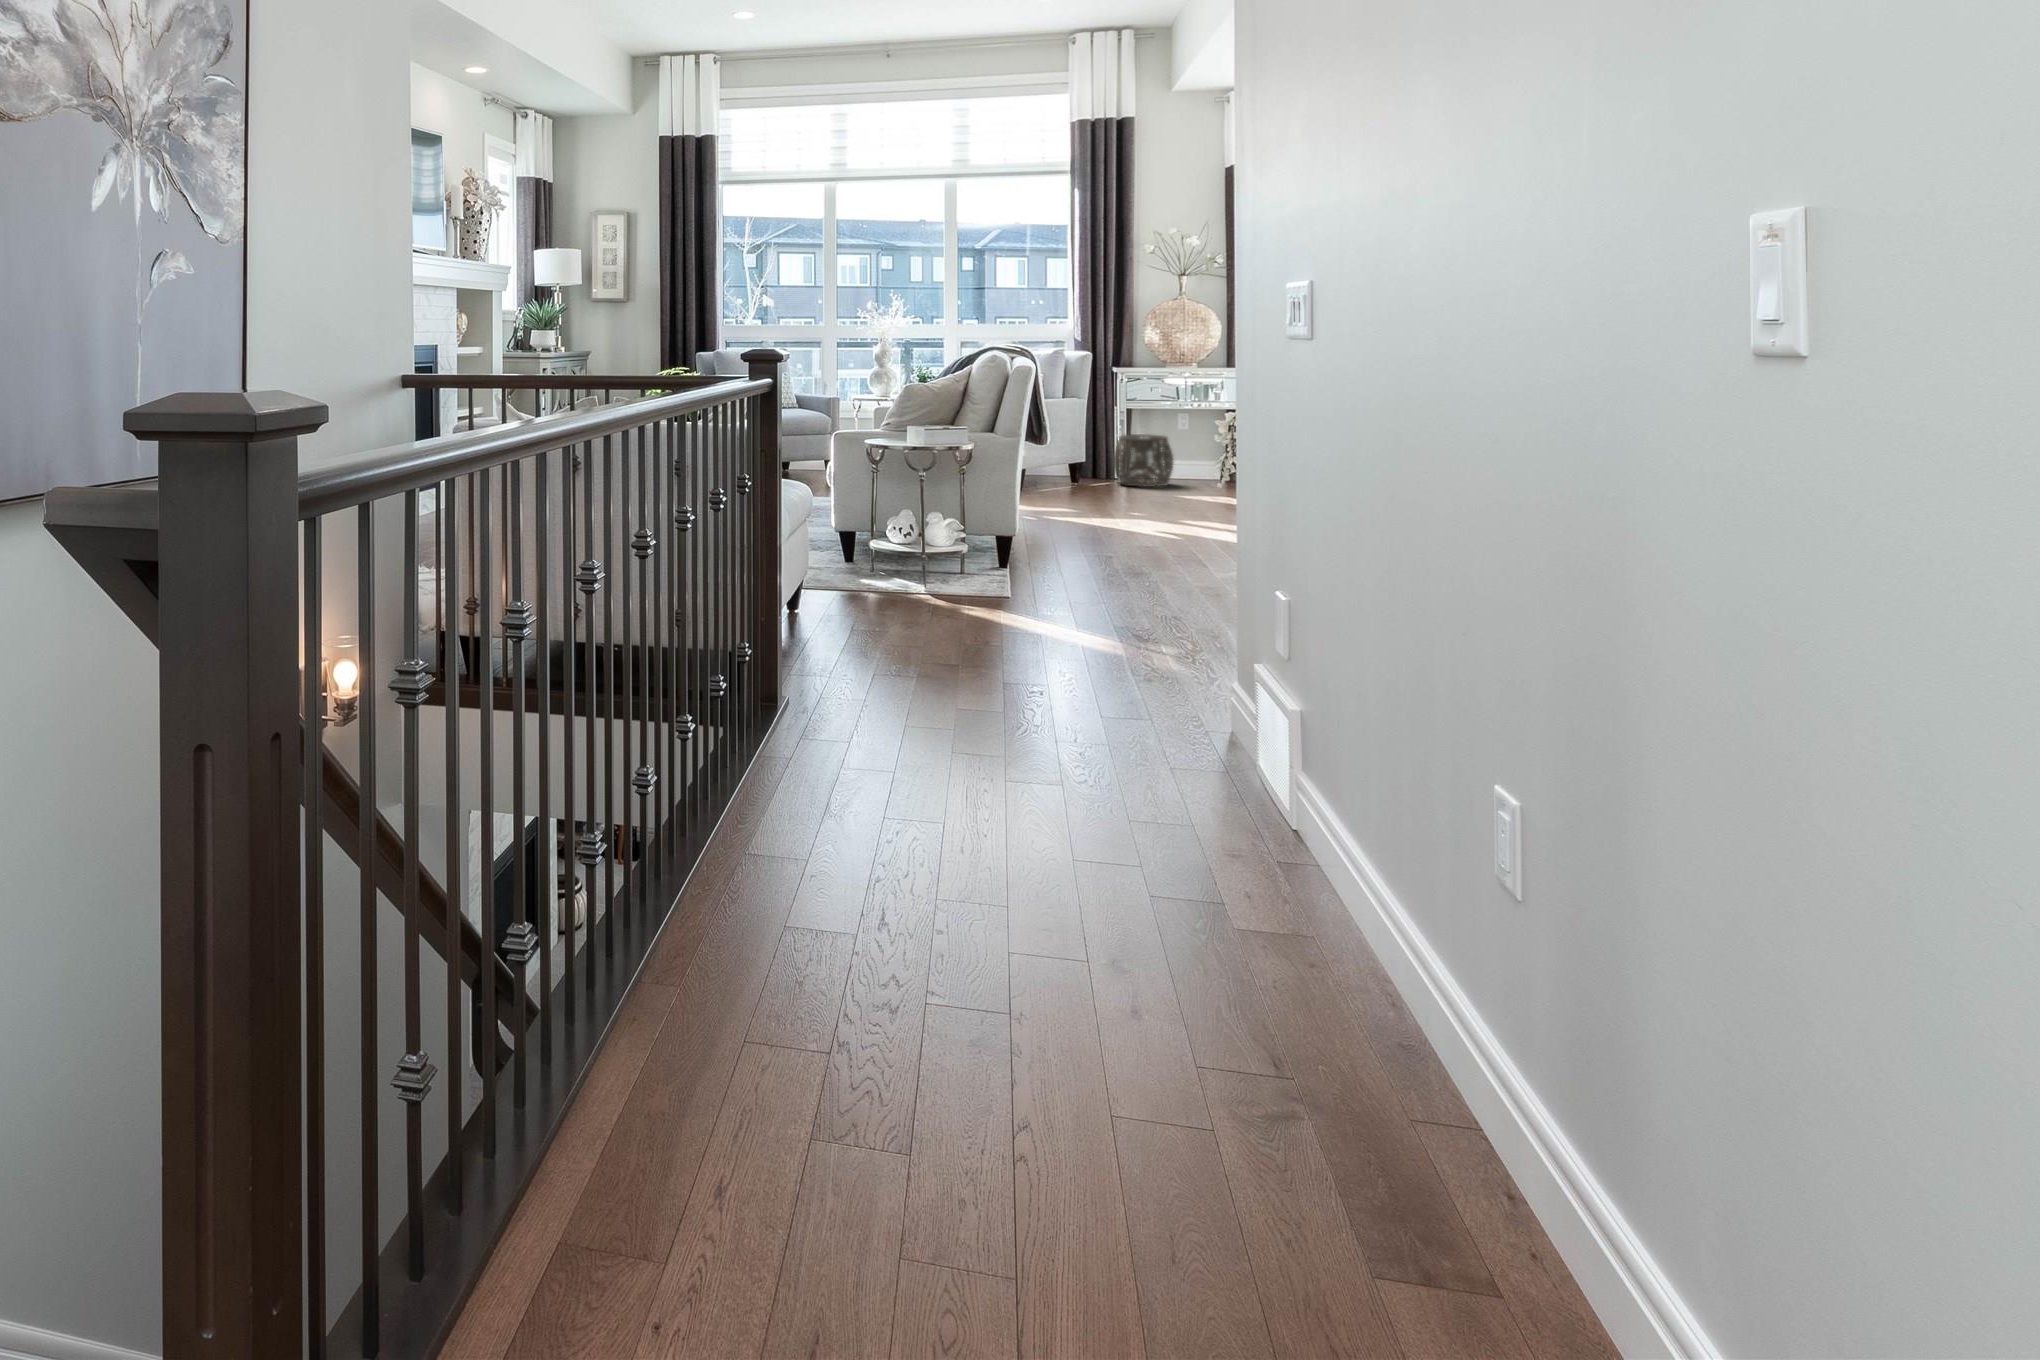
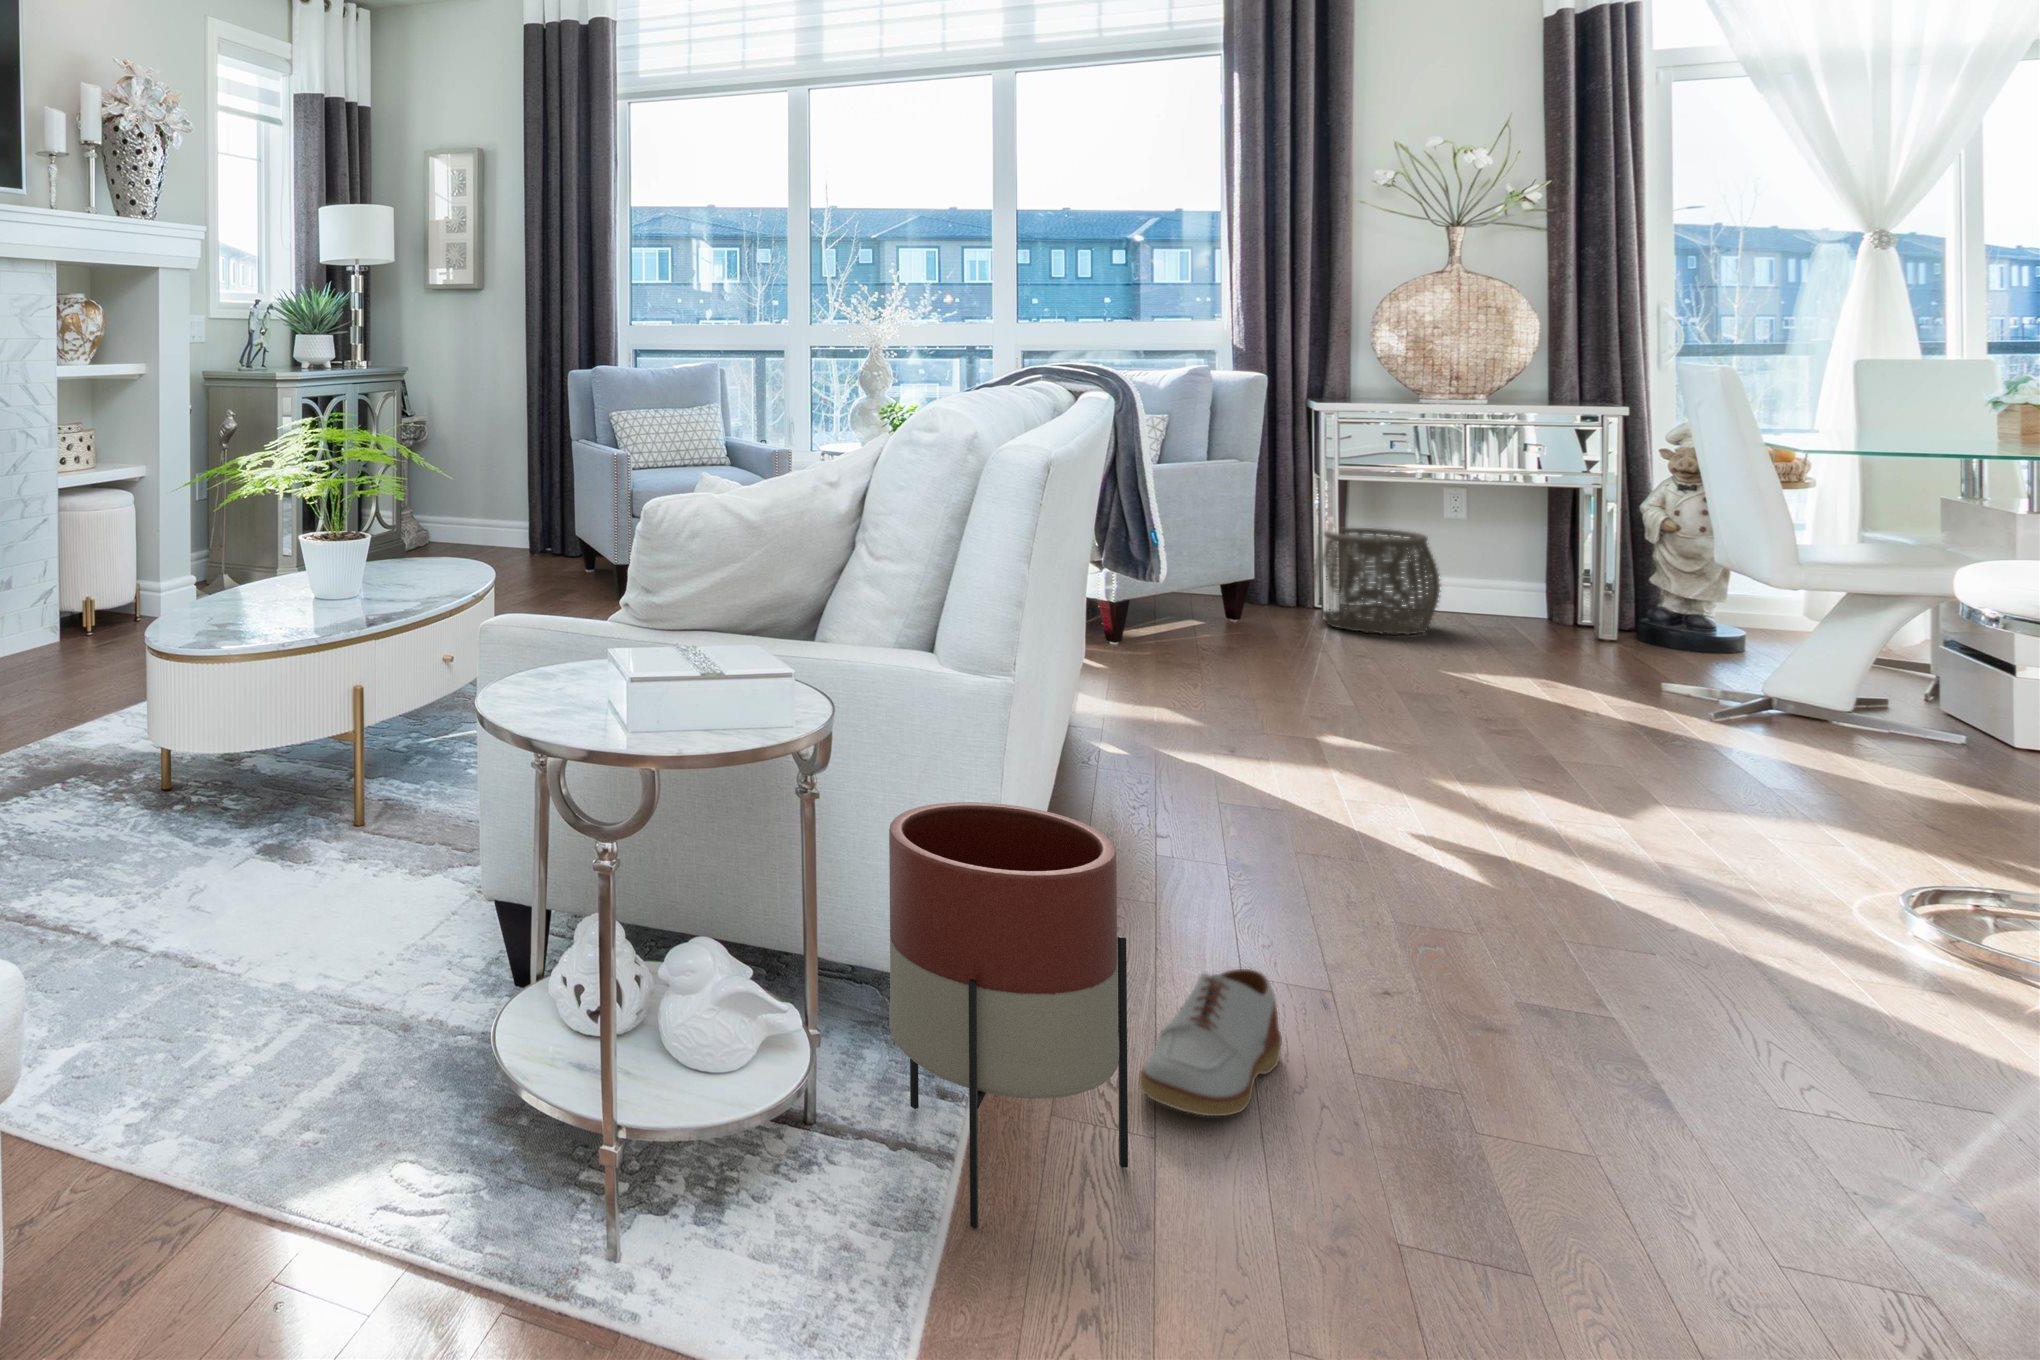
planter: none [990,491,1055,595] -> present [889,802,1128,1229]
shoe: none [1056,545,1096,579] -> present [1139,969,1282,1116]

